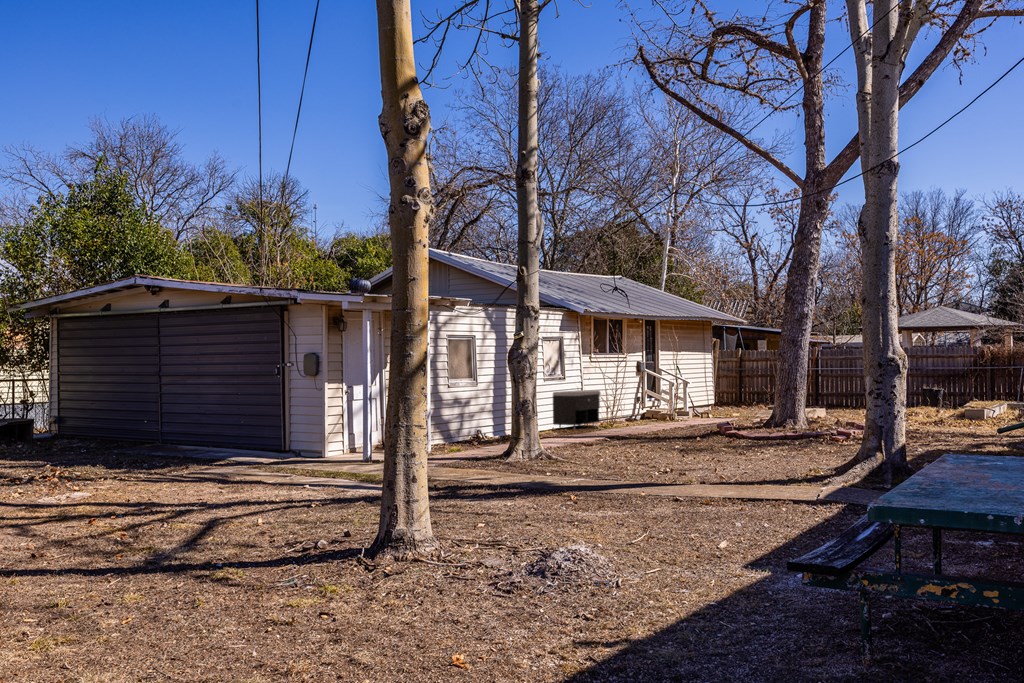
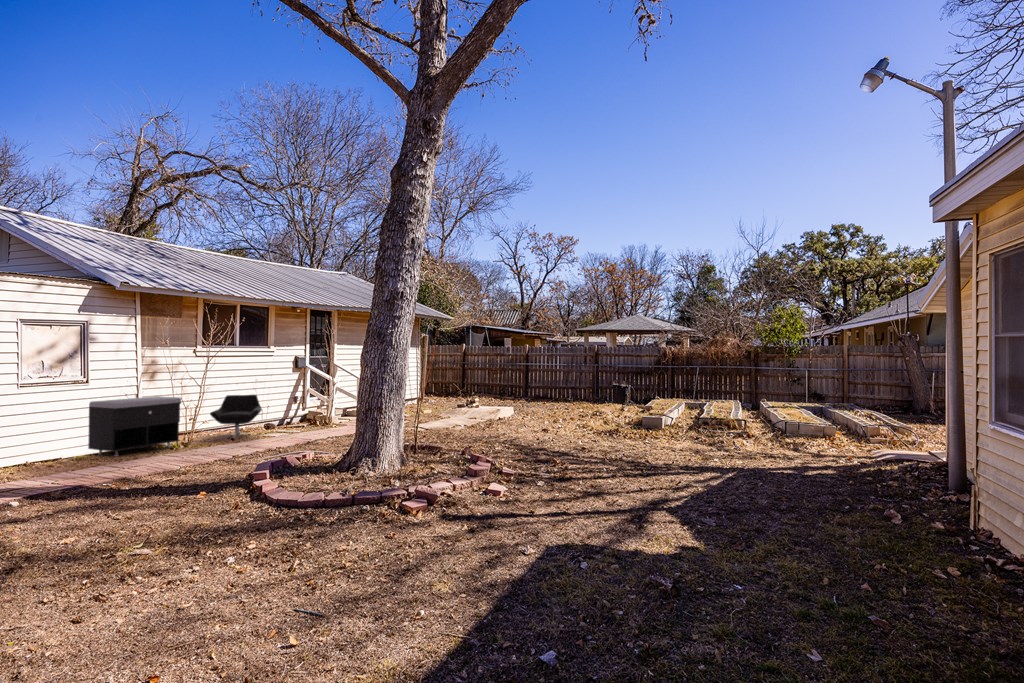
lounge chair: none [602,391,638,423] -> present [210,395,261,438]

